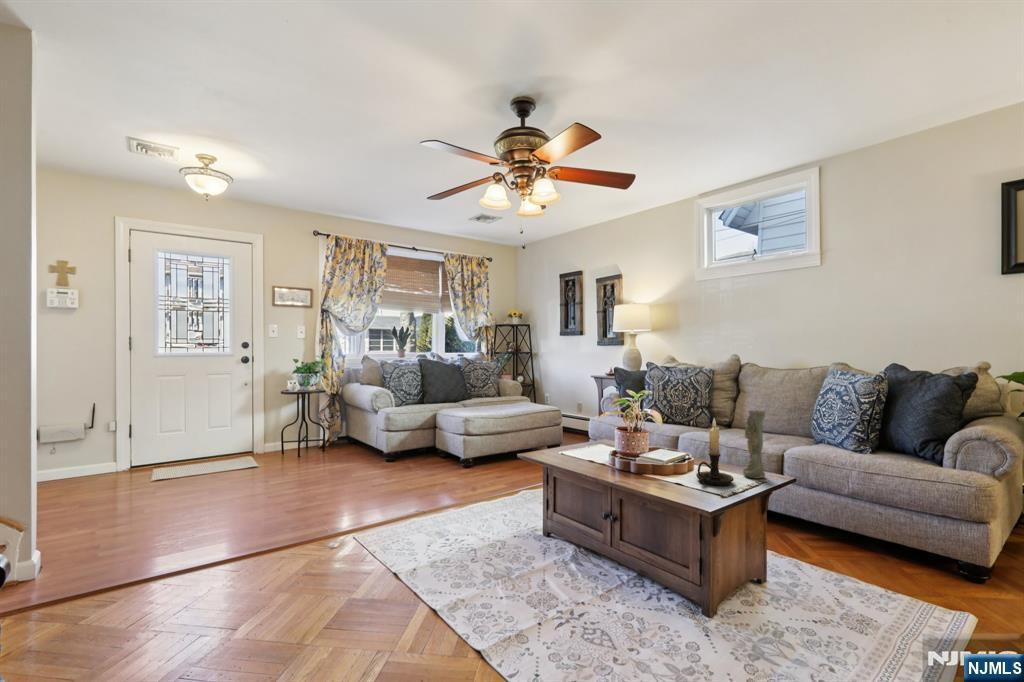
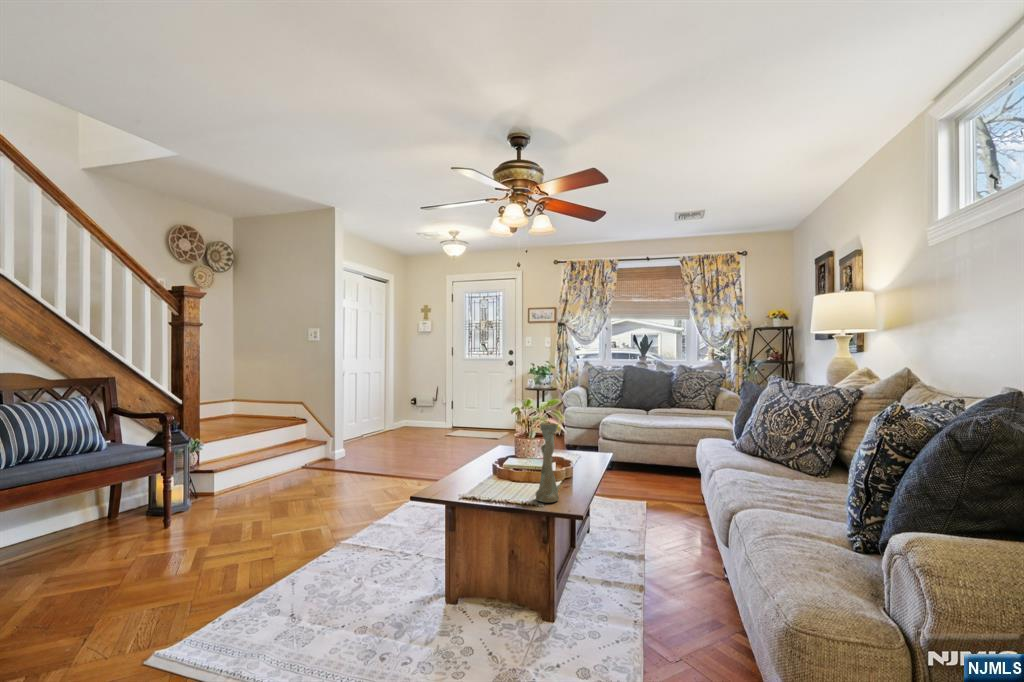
candle holder: present [696,418,734,486] -> none [474,423,518,494]

